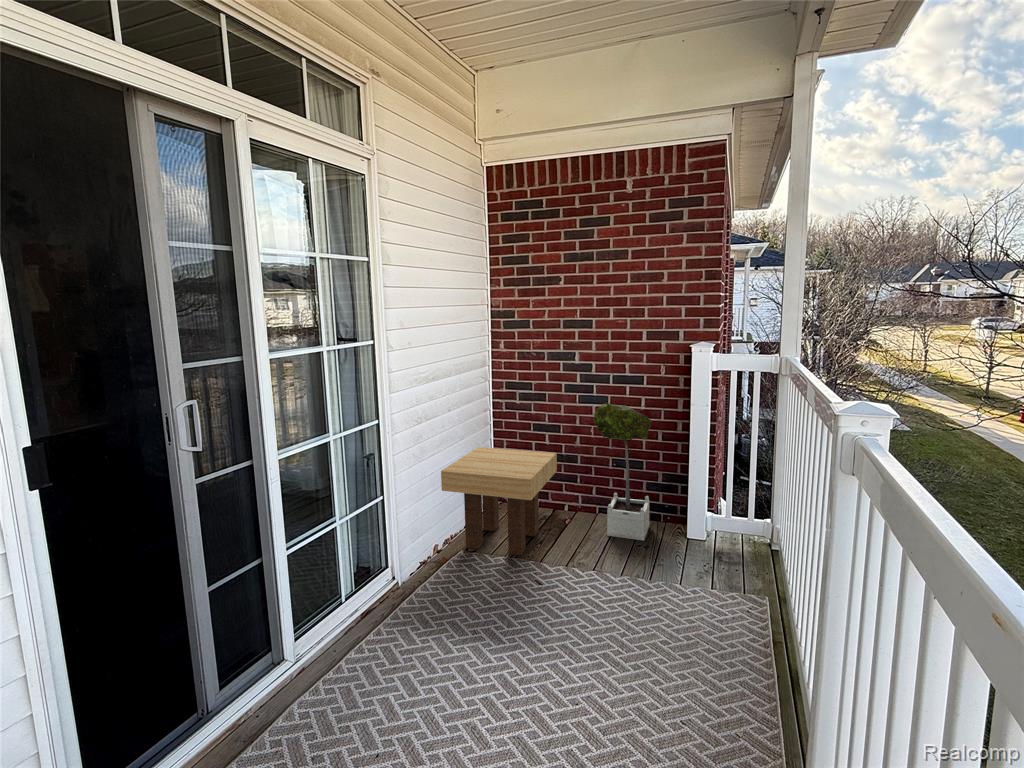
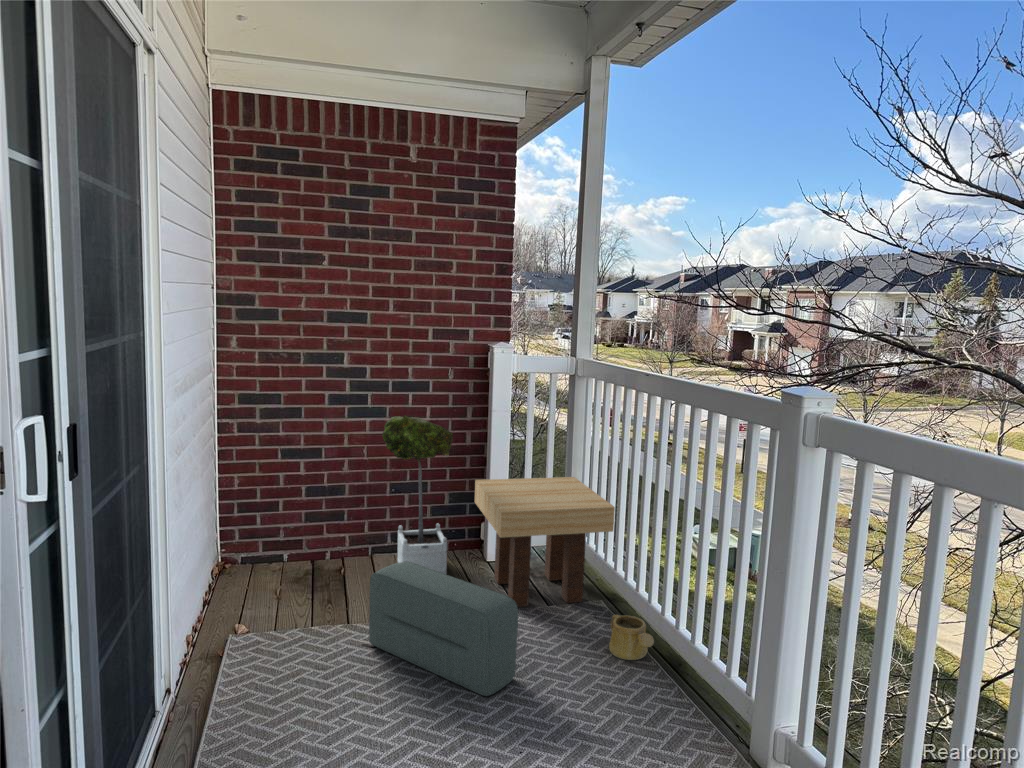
side table: present [441,447,557,556] -> present [475,477,615,607]
pouf: none [541,521,631,648] -> present [369,562,518,696]
watering can: none [741,612,783,662] -> present [609,615,654,660]

